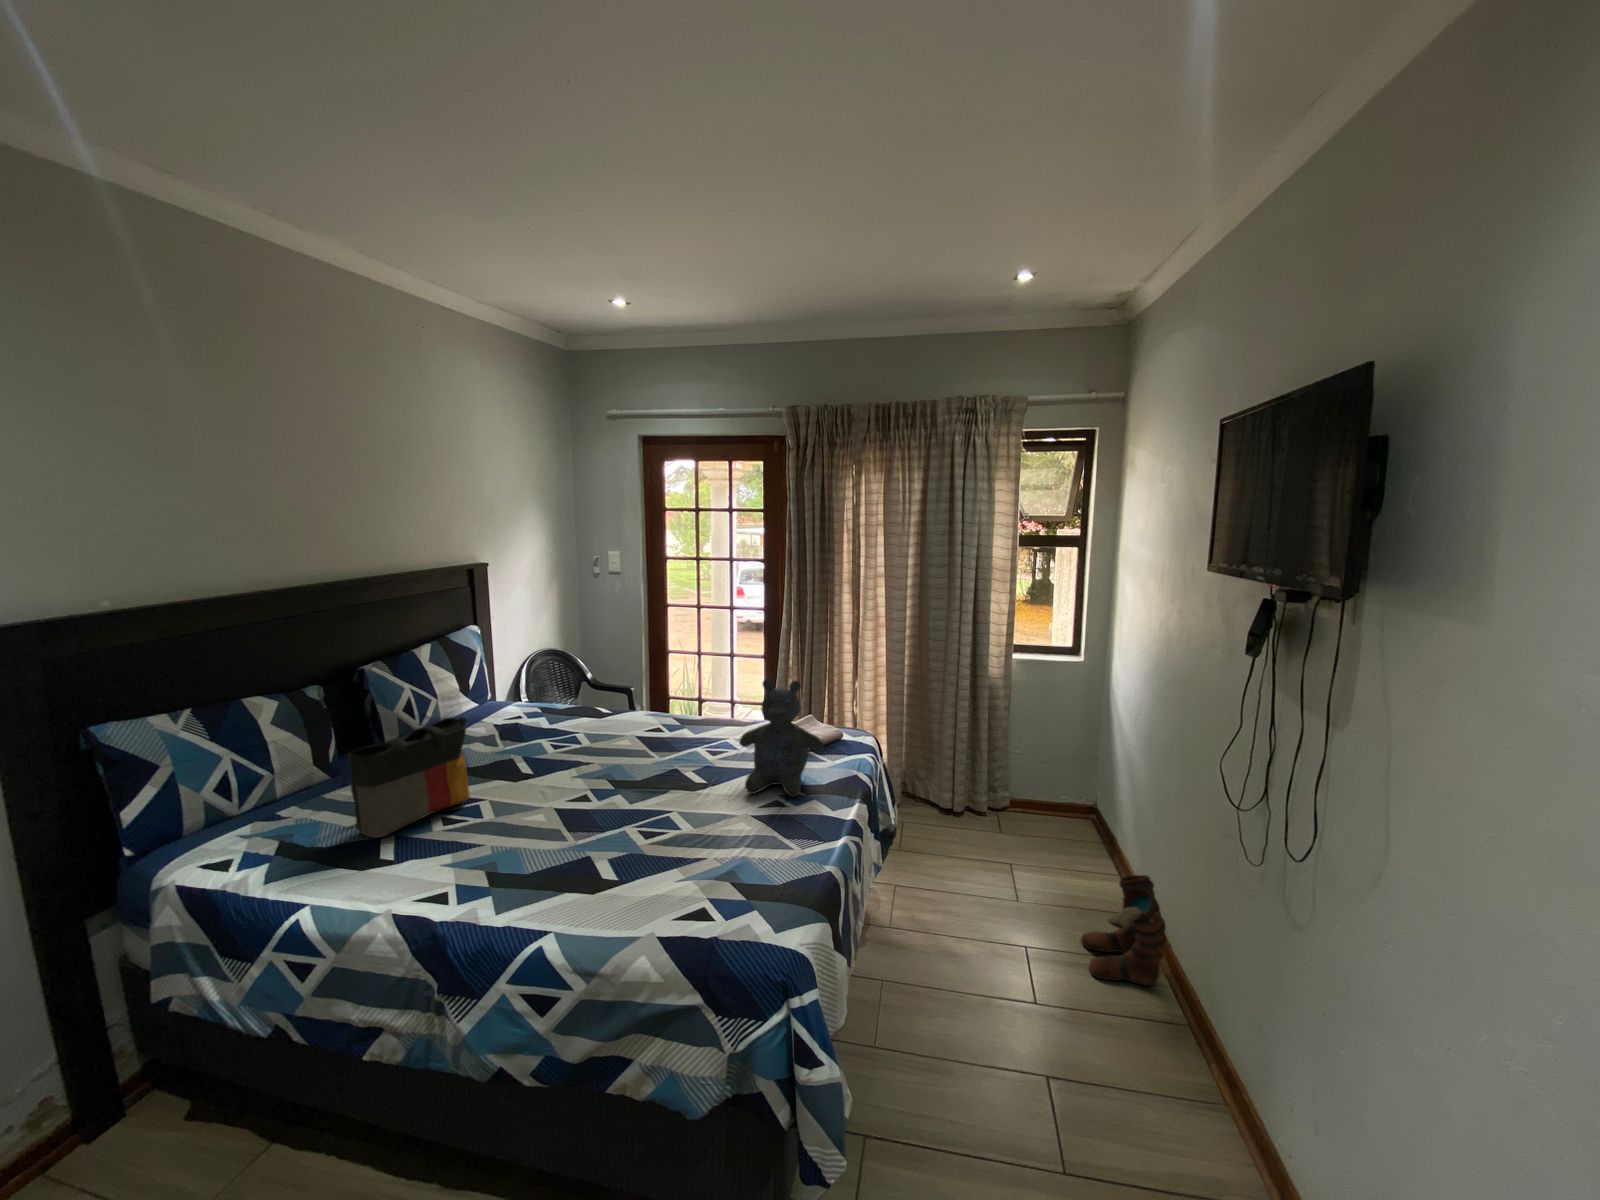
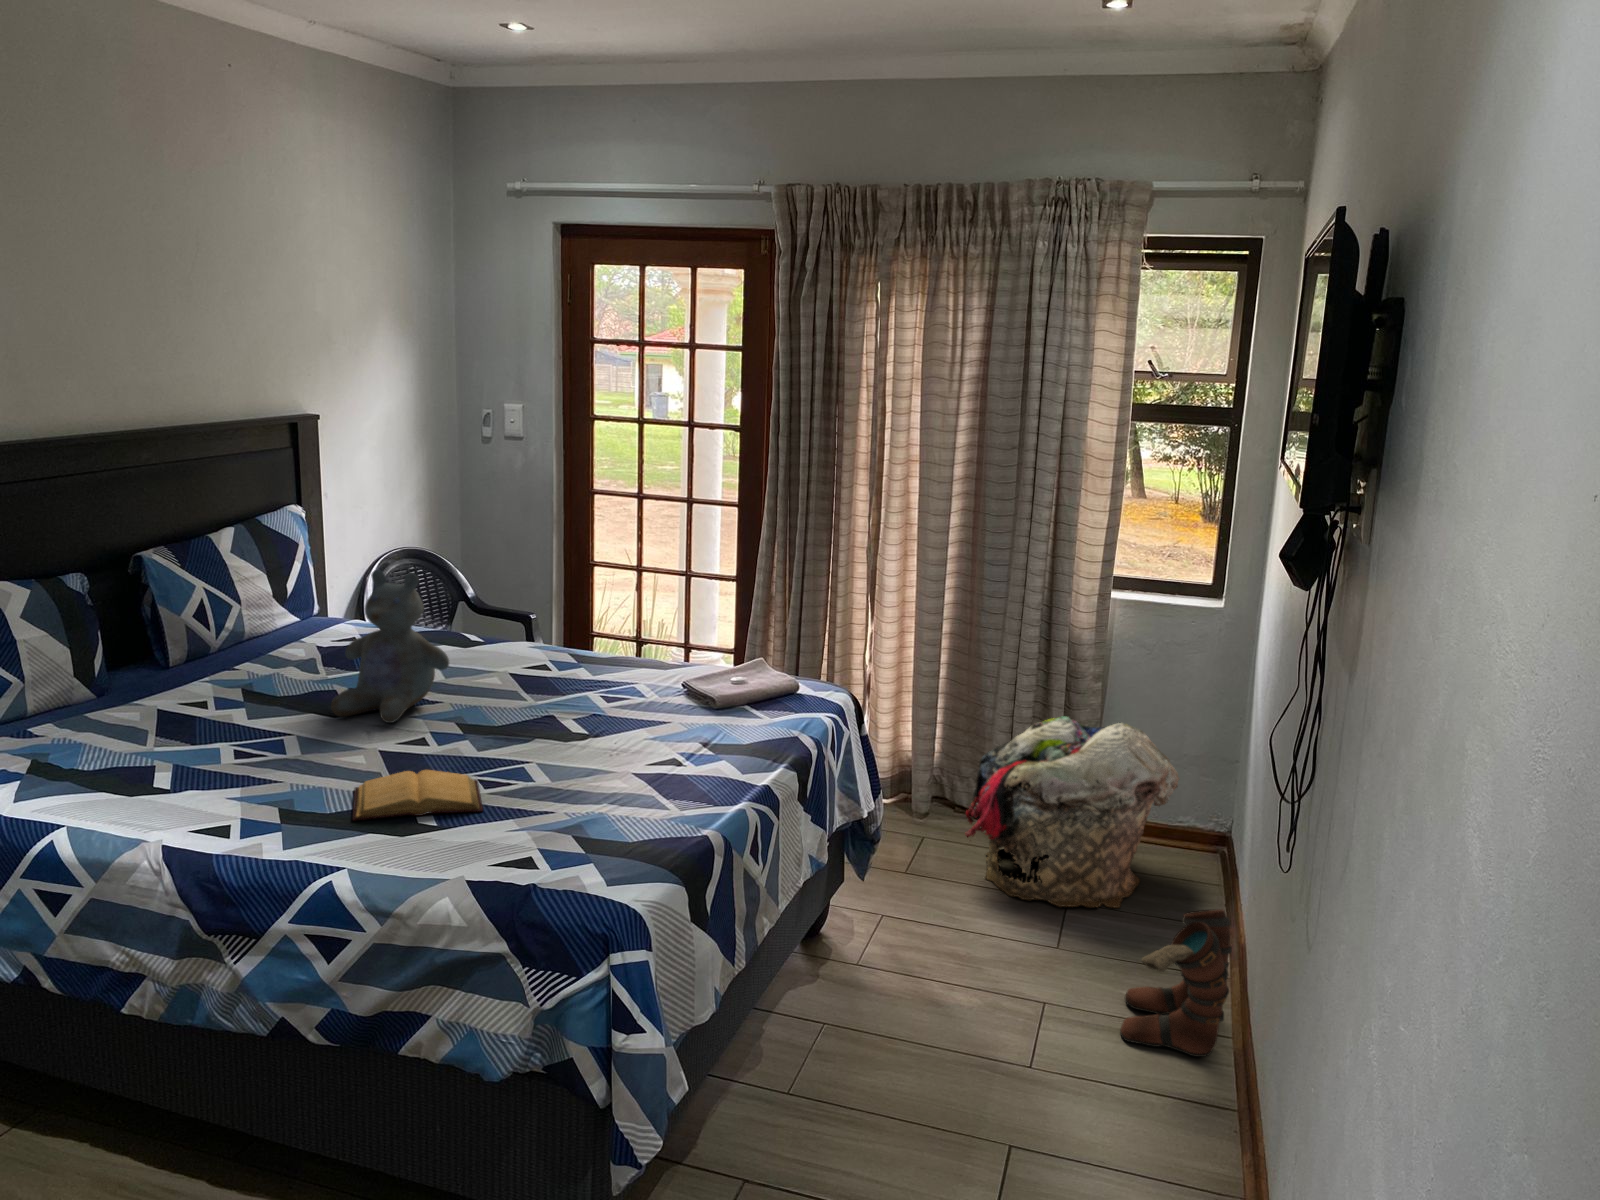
stuffed bear: present [740,679,823,797] -> present [331,570,449,723]
tote bag: present [348,717,470,838] -> none [113,621,271,764]
laundry basket: none [939,739,1072,871] -> present [965,716,1179,908]
book: none [545,828,650,881] -> present [353,770,483,821]

